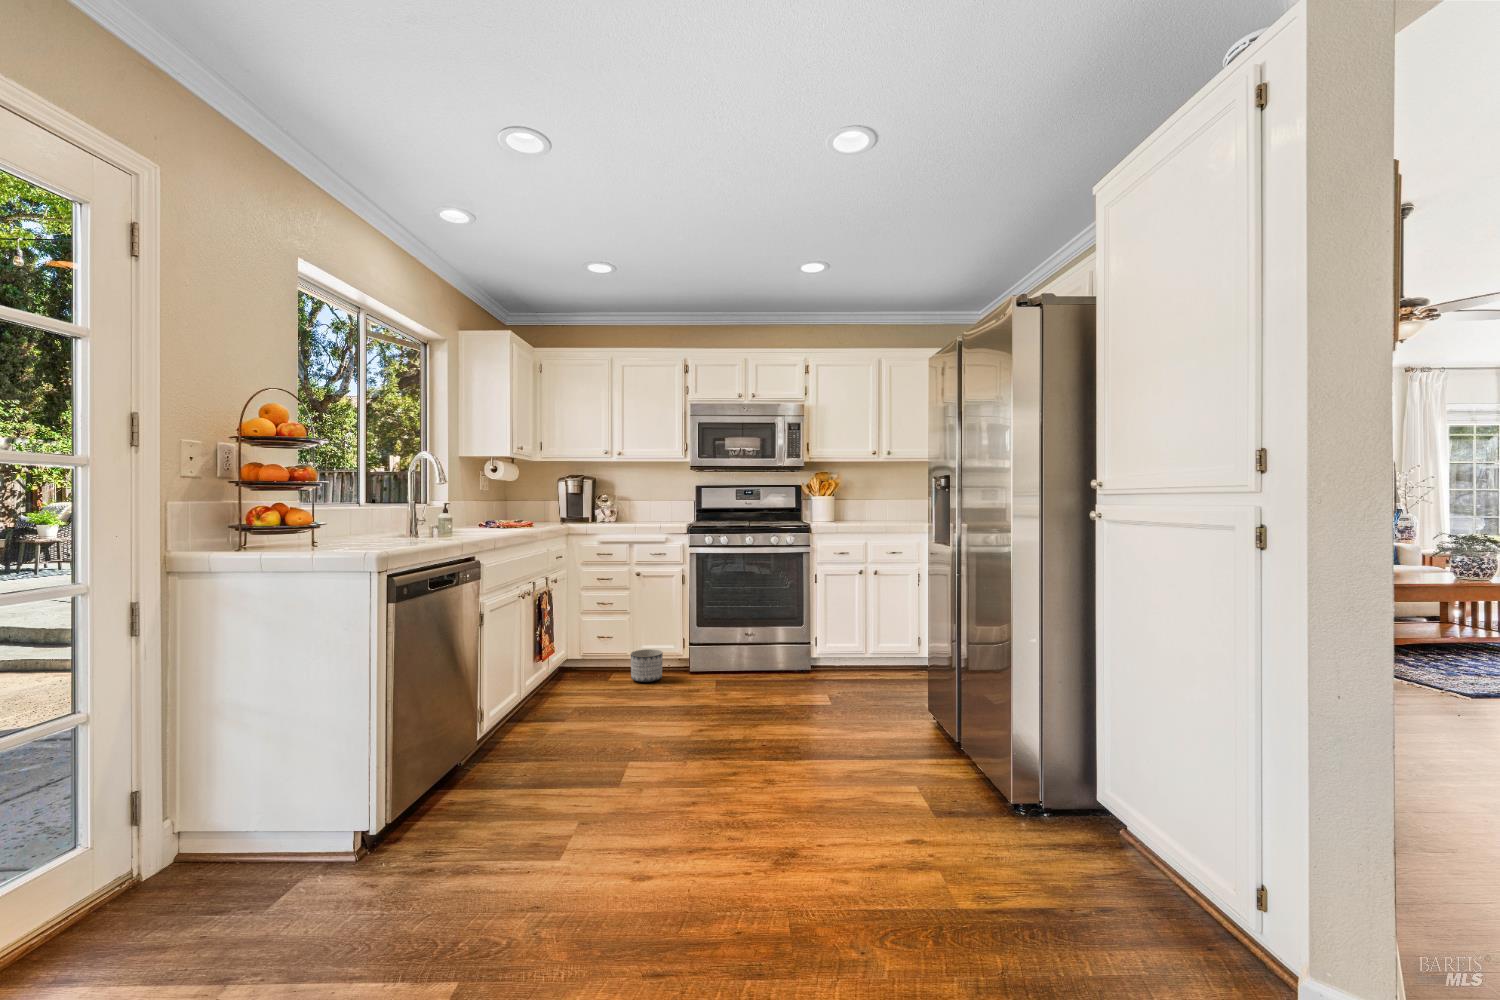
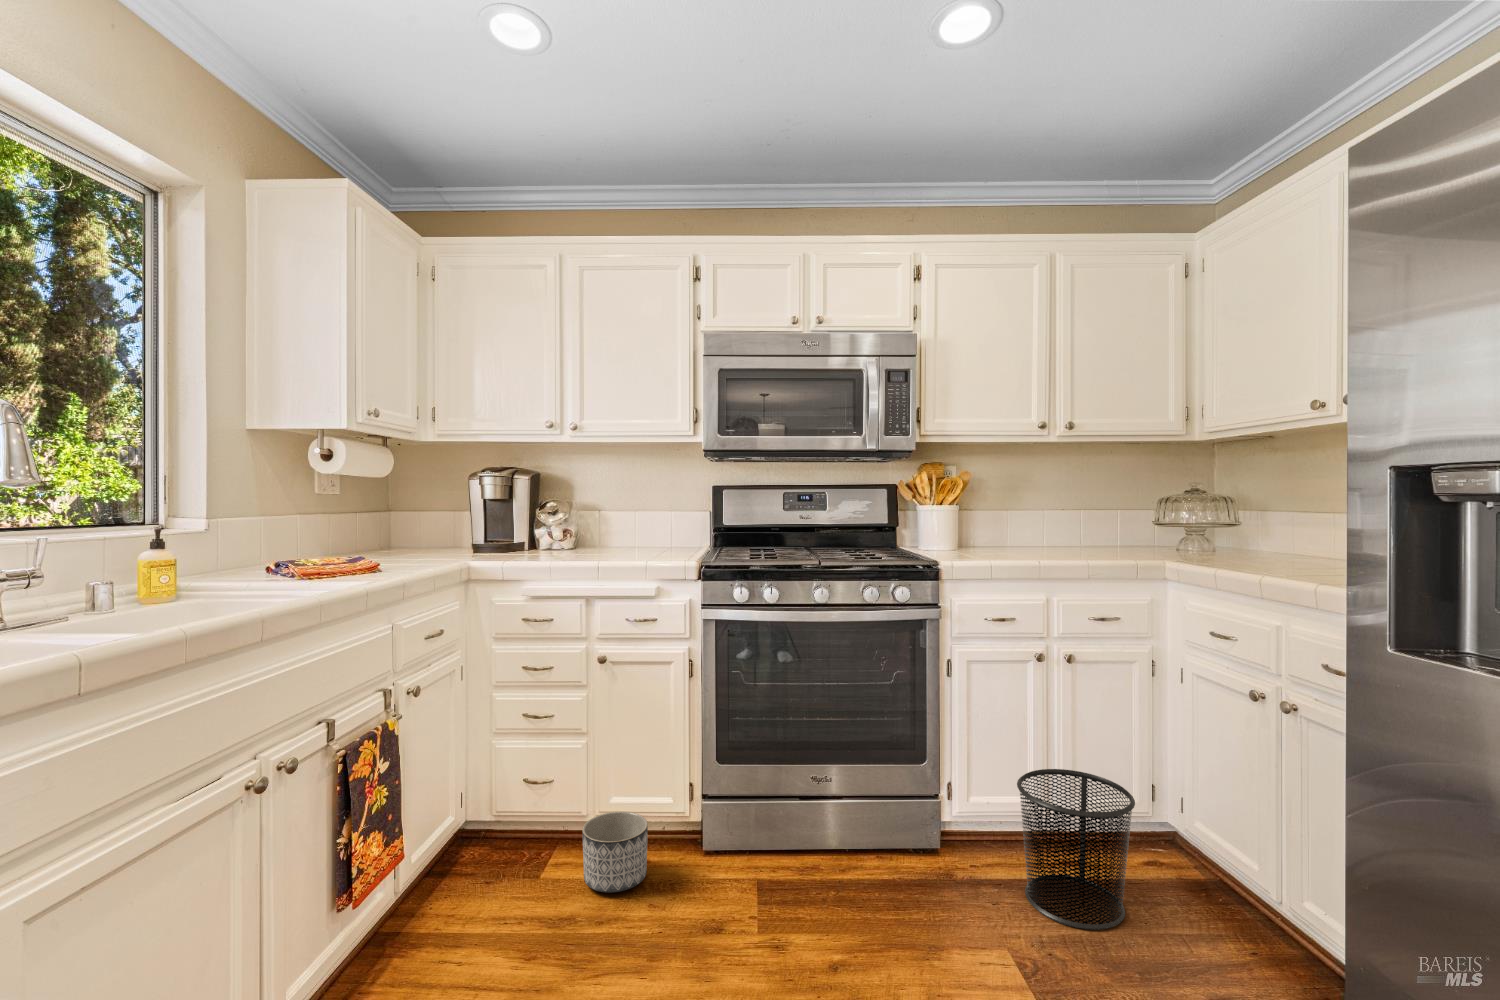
waste bin: none [842,624,894,690] -> present [1017,769,1135,930]

